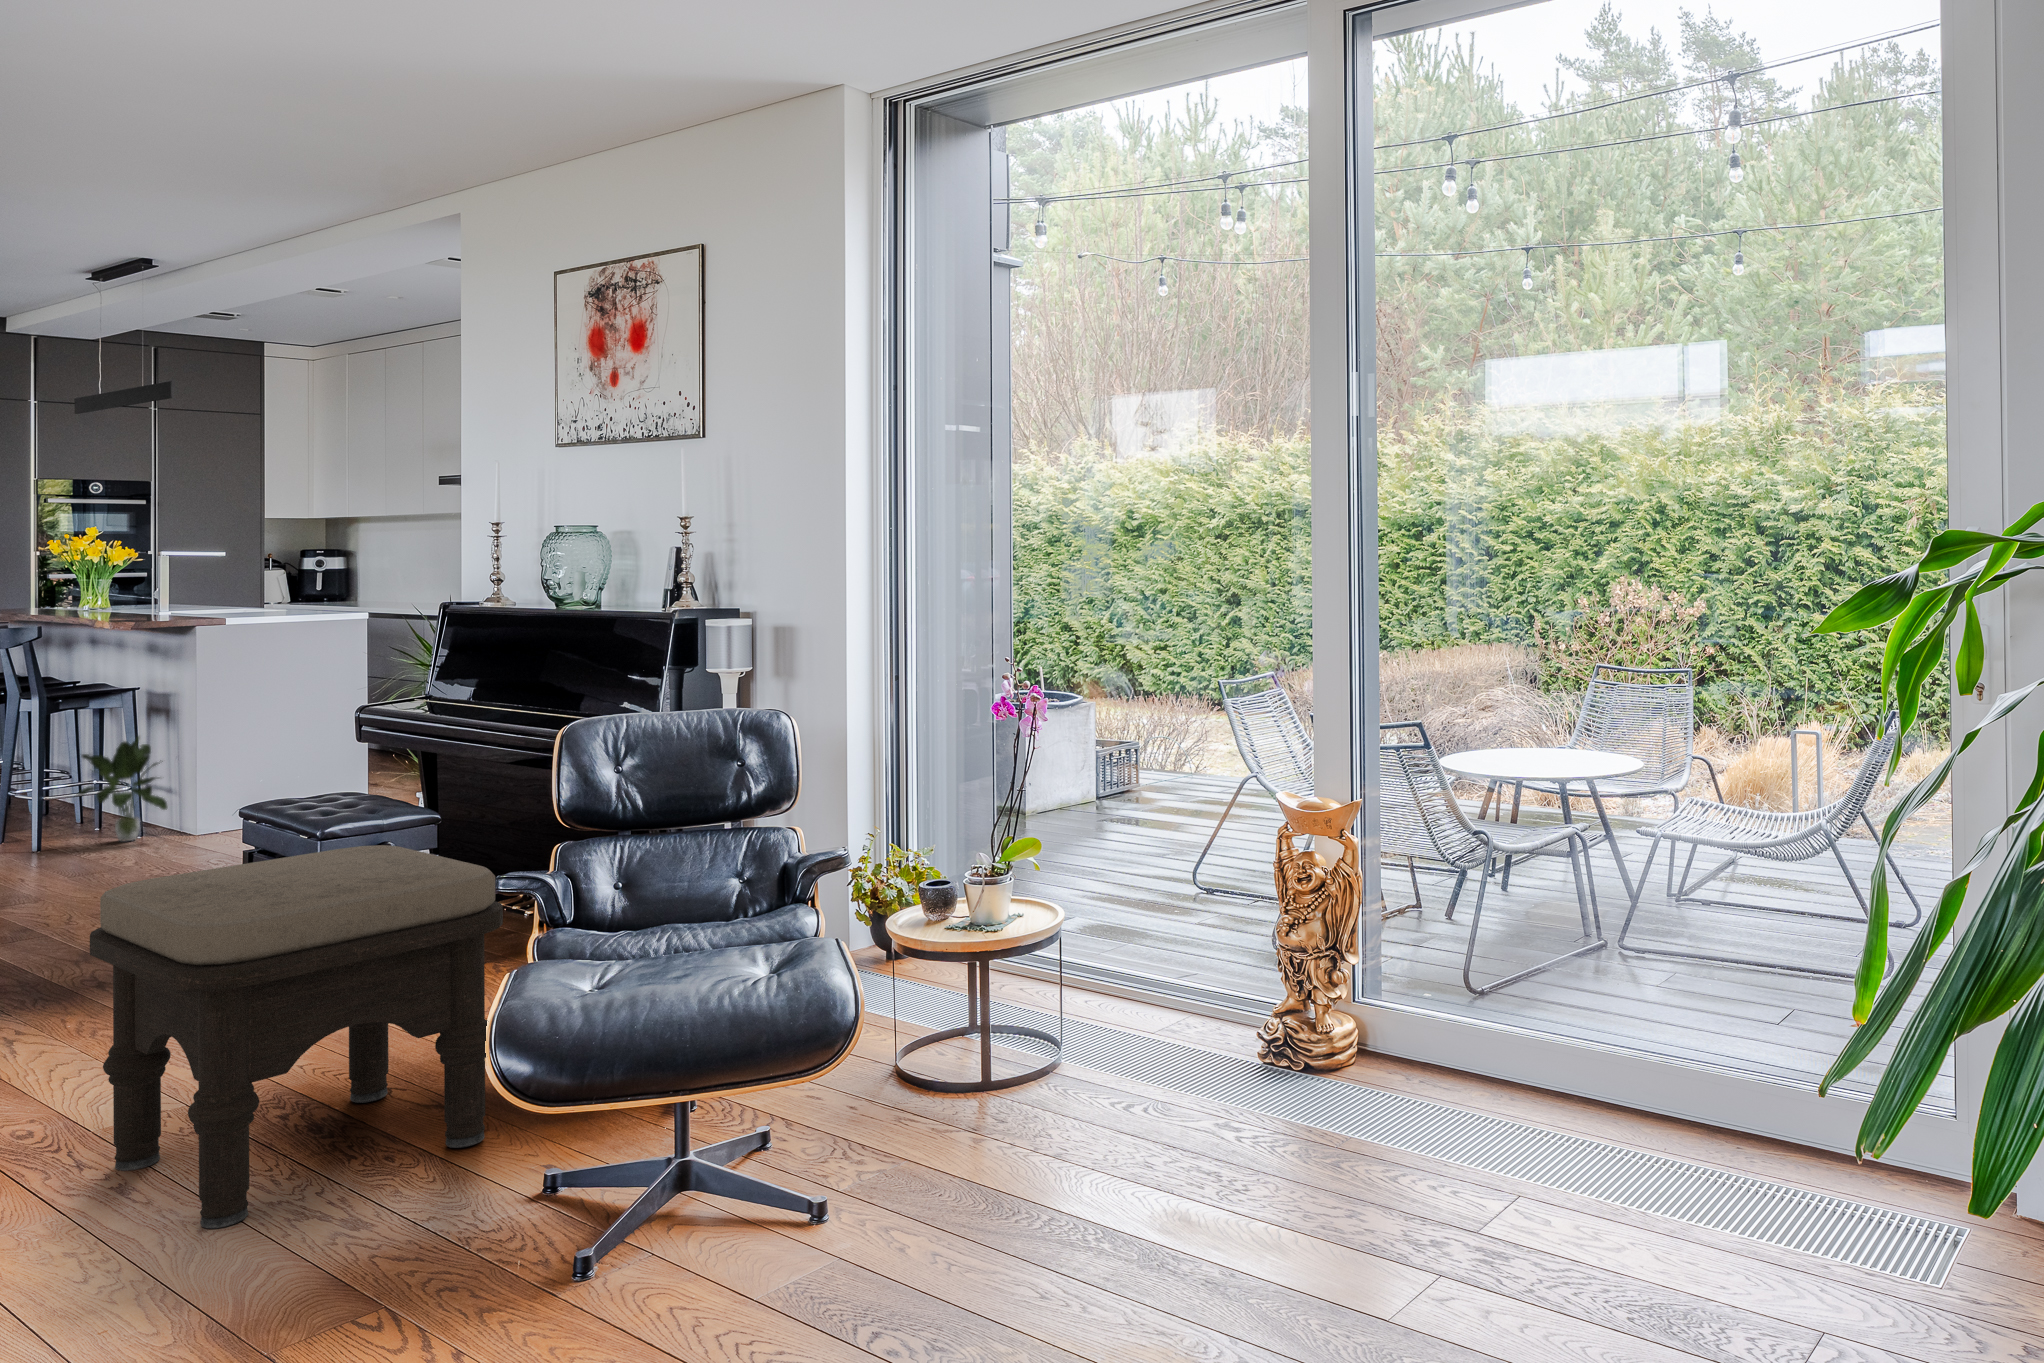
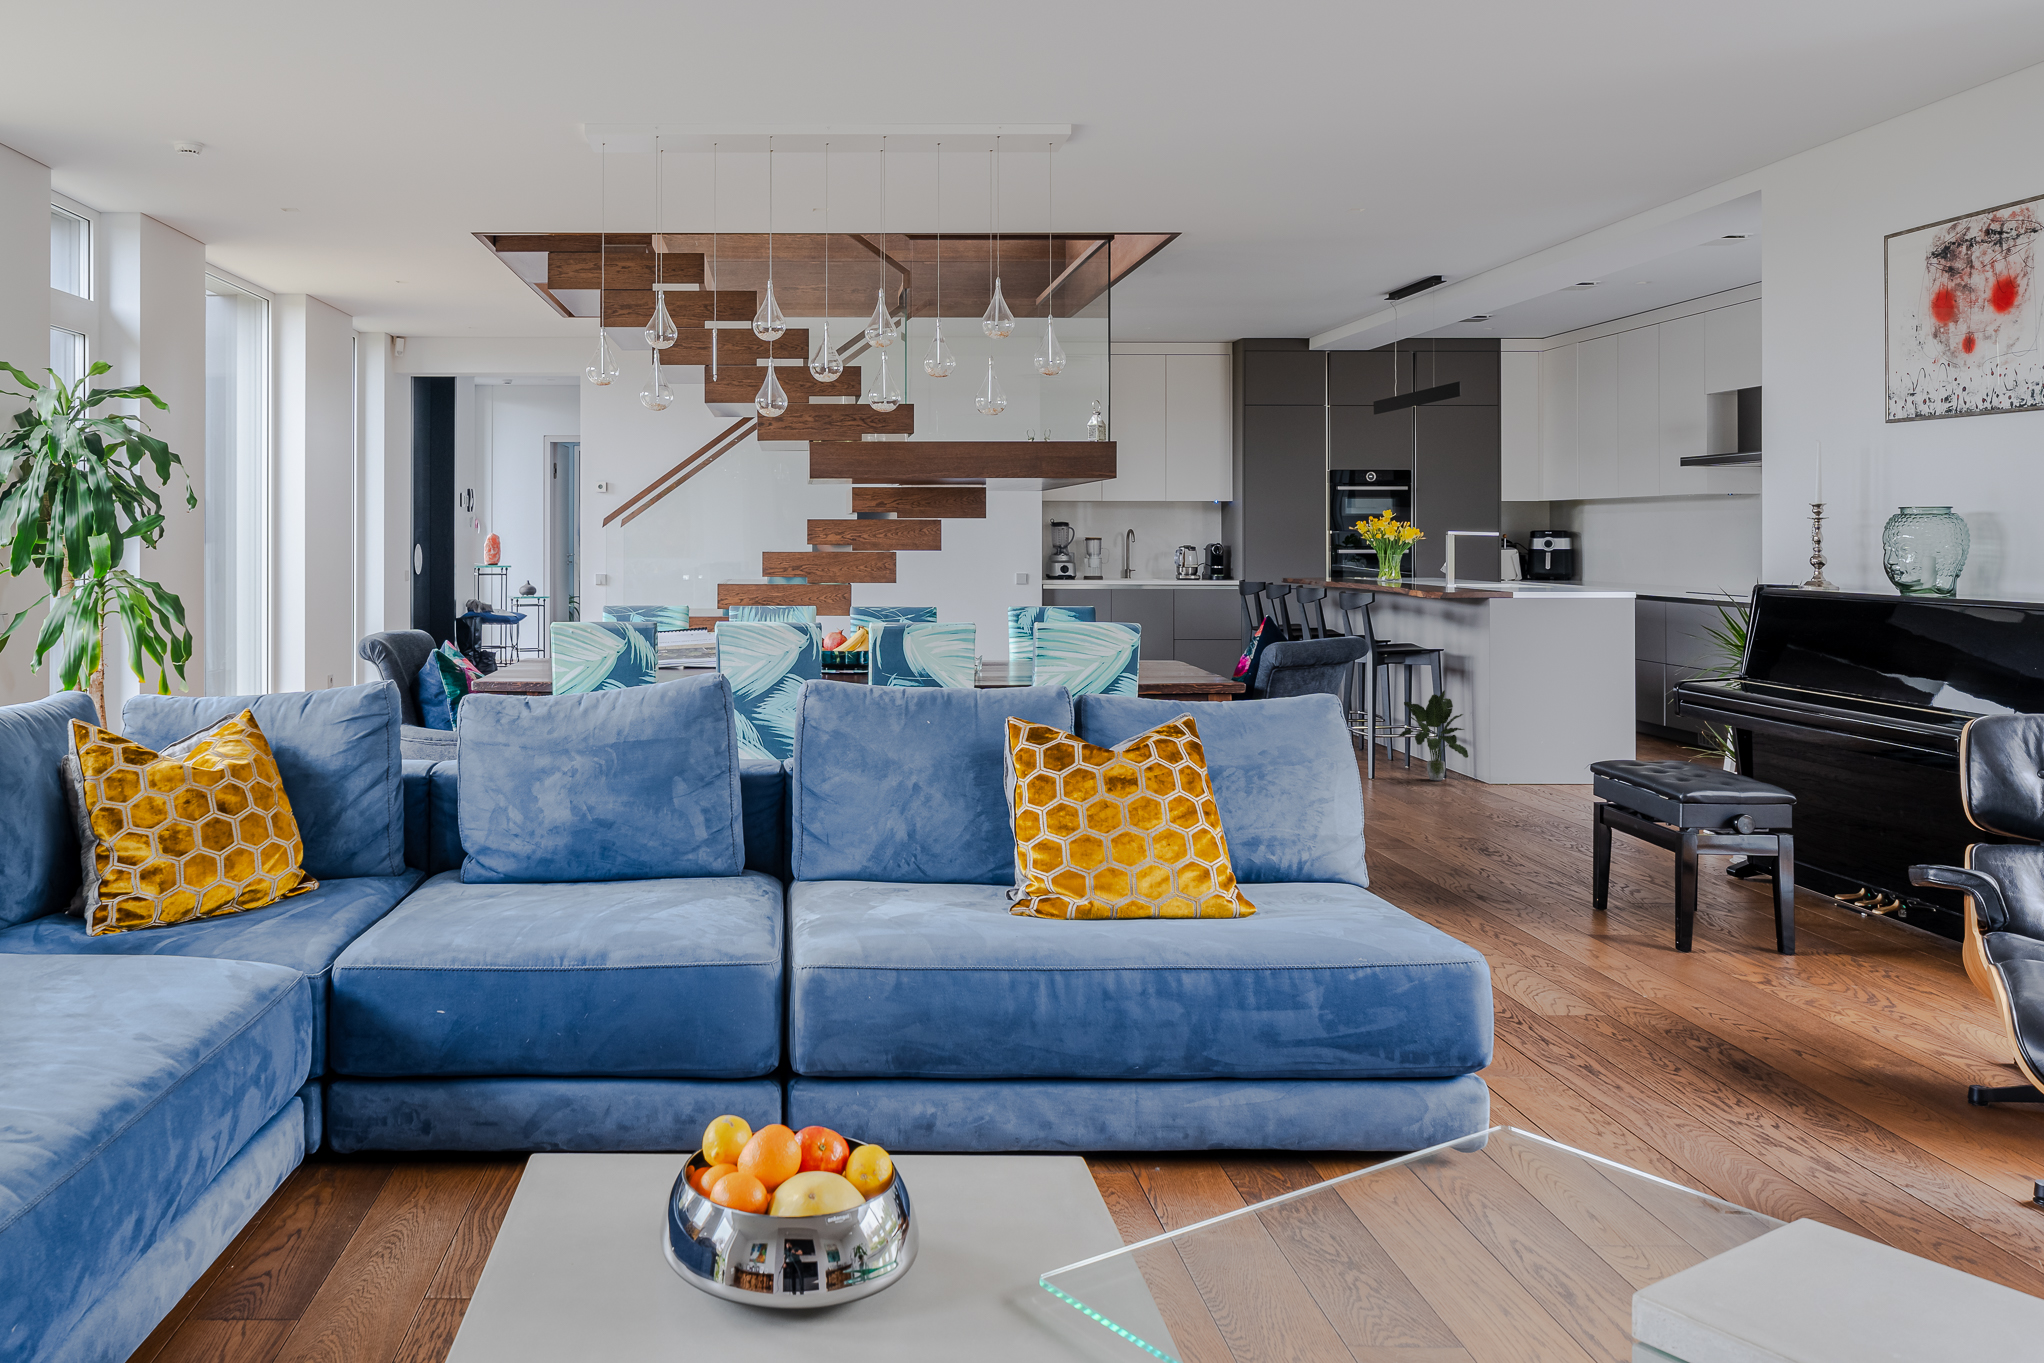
ottoman: present [90,845,503,1229] -> none [1566,812,1959,1130]

